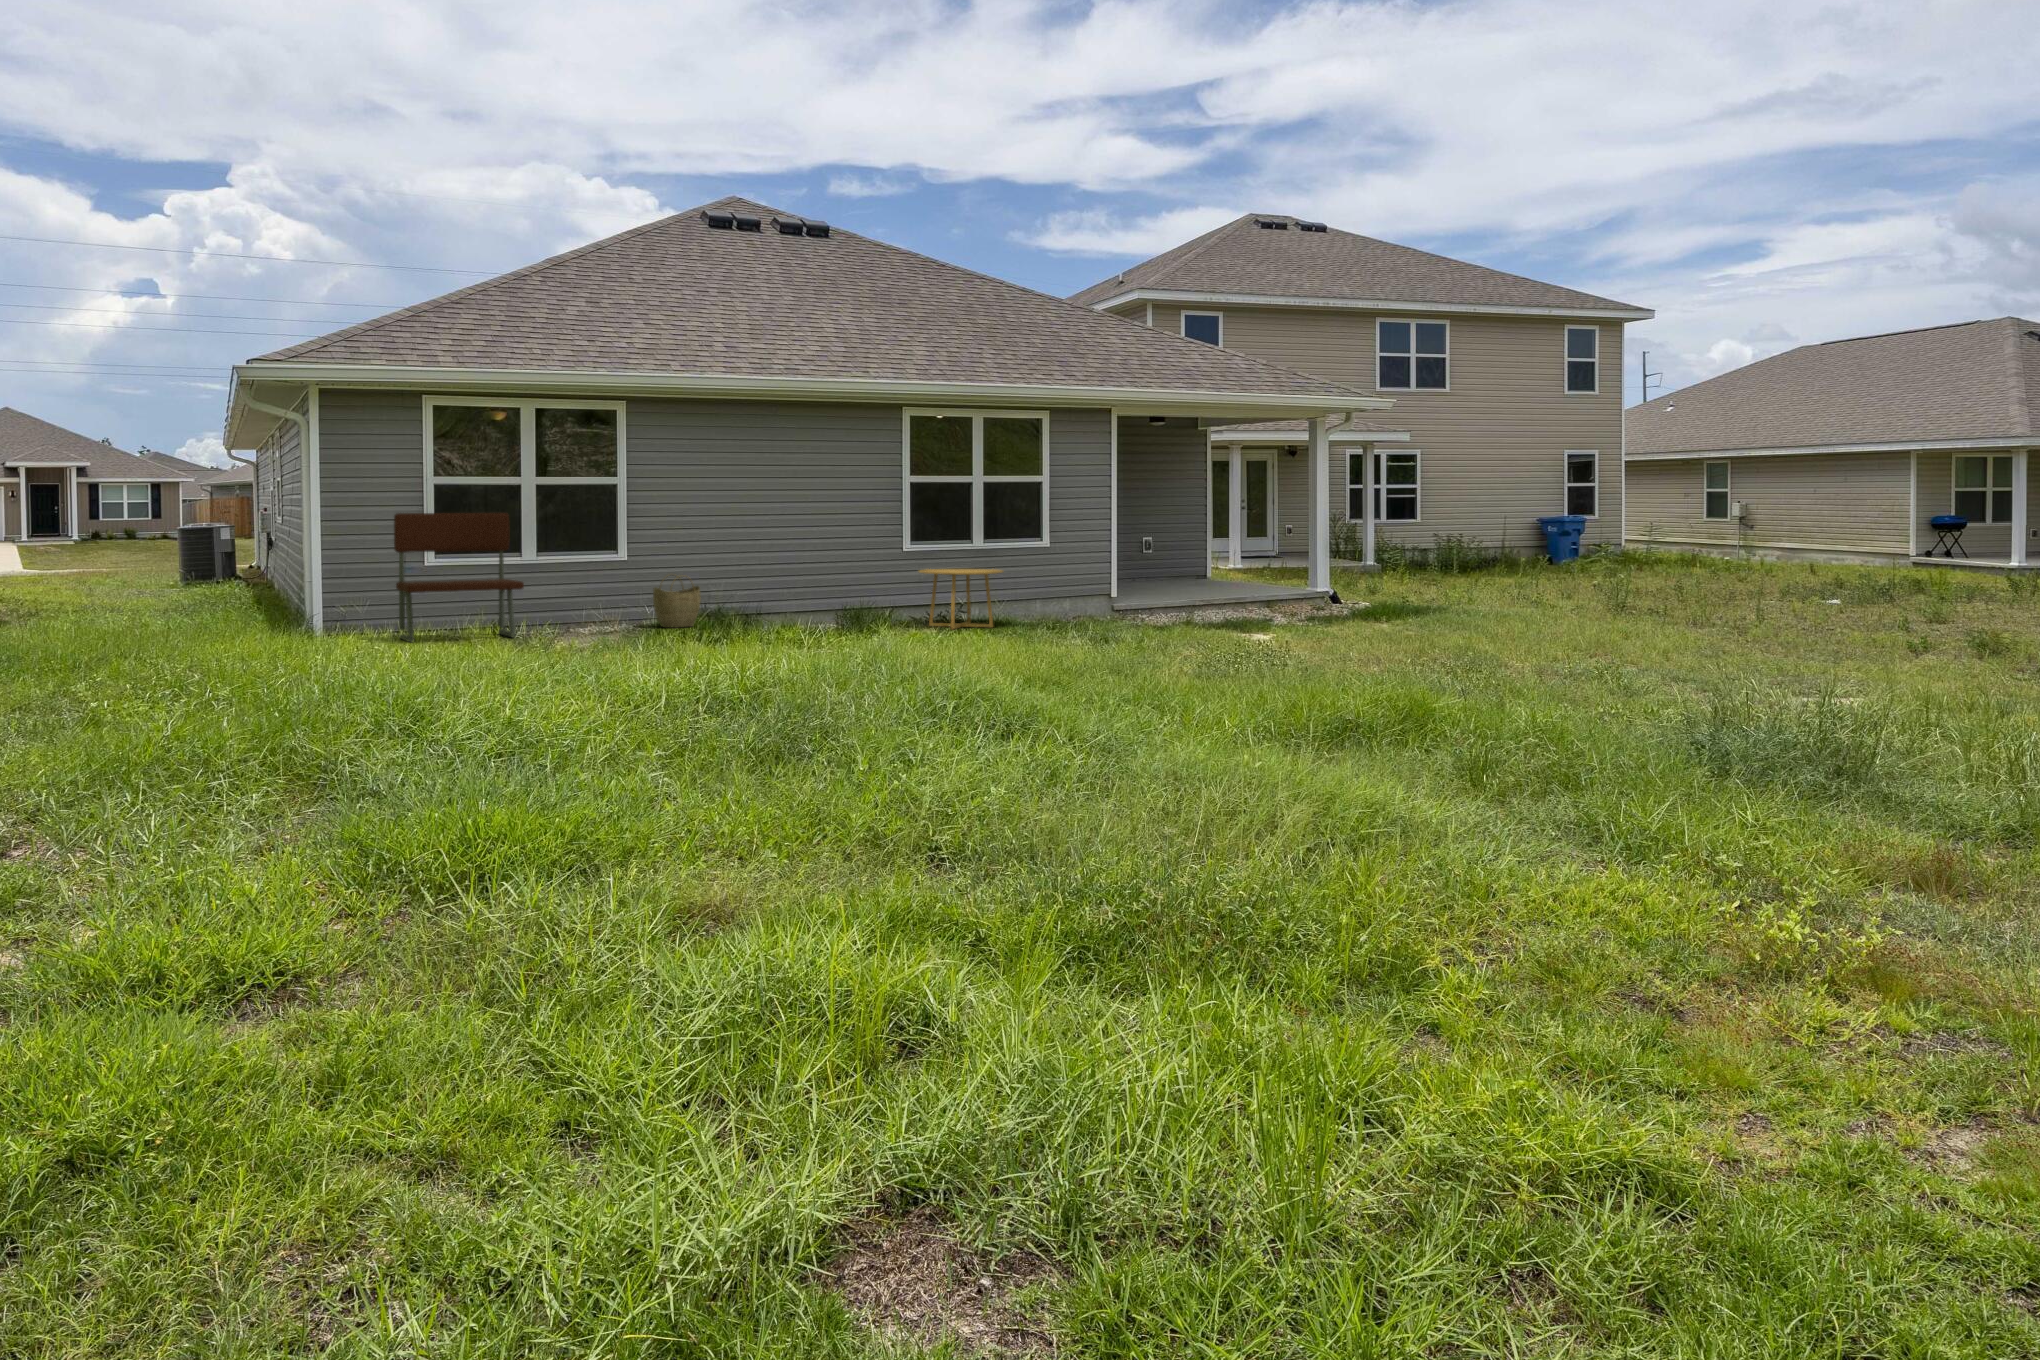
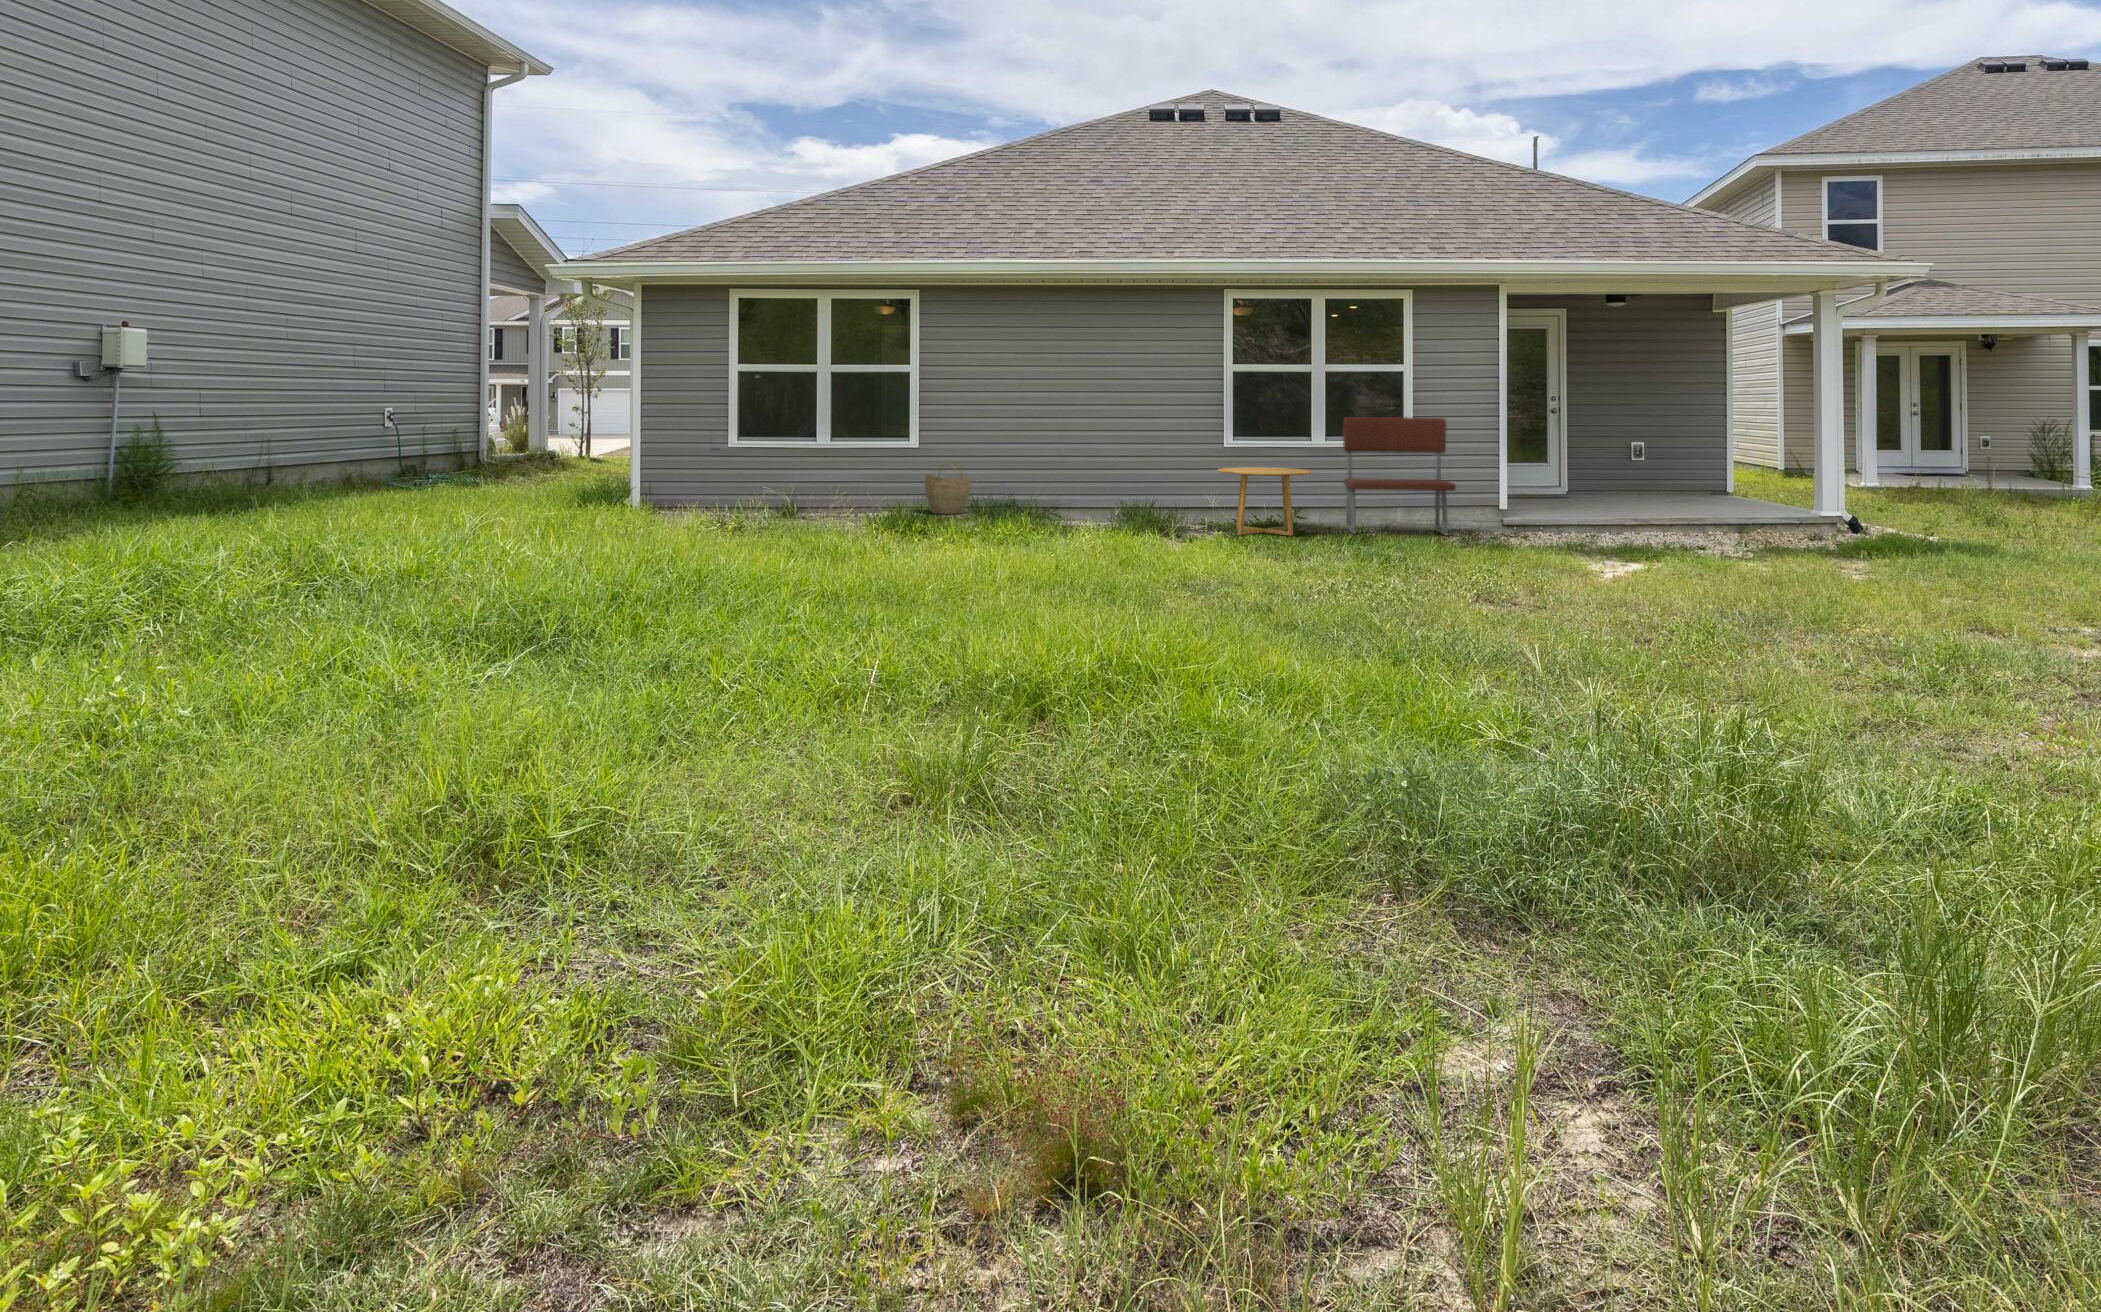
bench: present [394,513,524,642] -> present [1343,417,1456,535]

